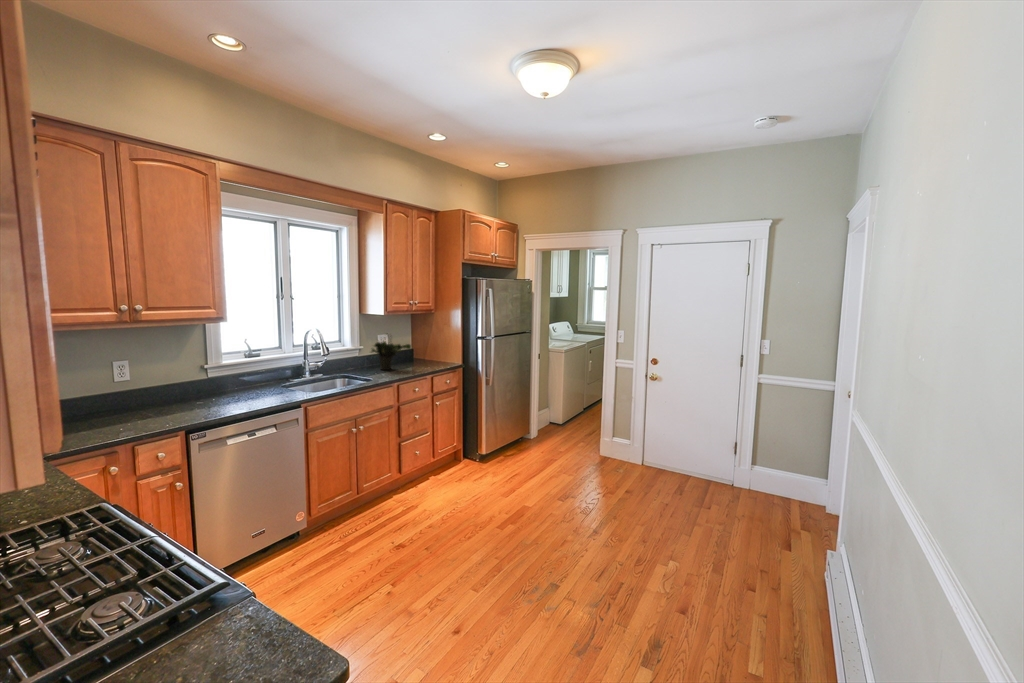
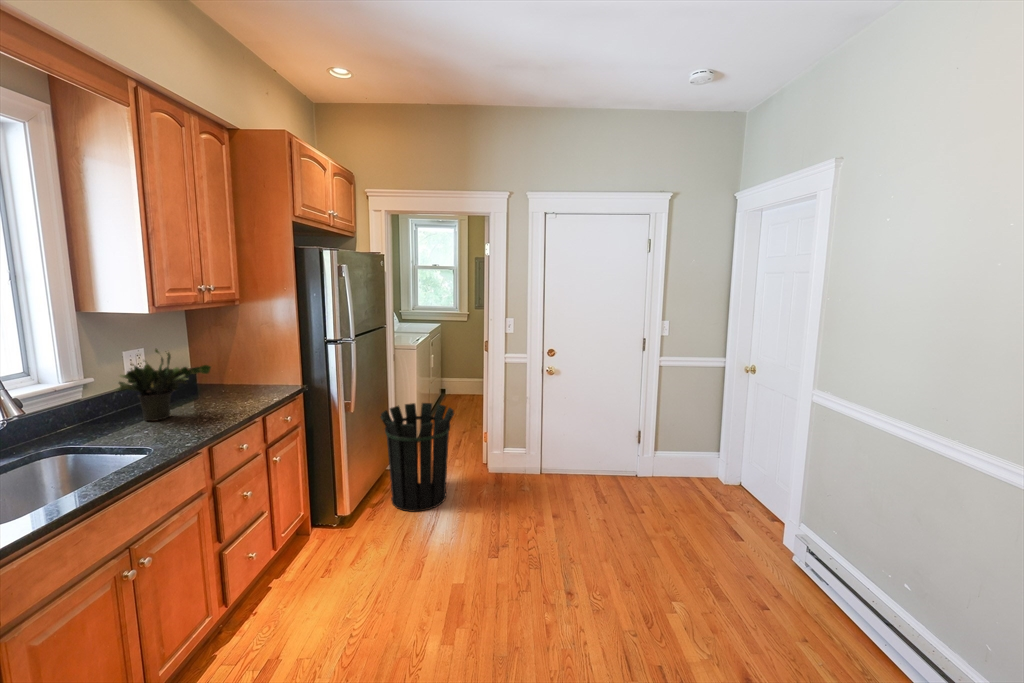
waste bin: none [512,389,566,467] -> present [380,403,454,512]

